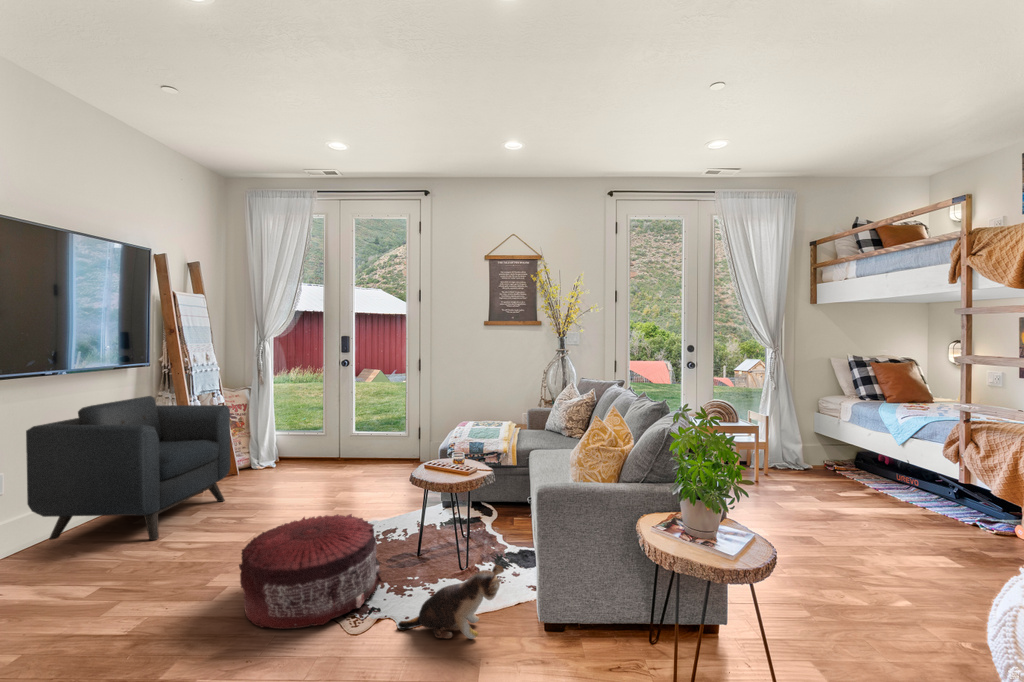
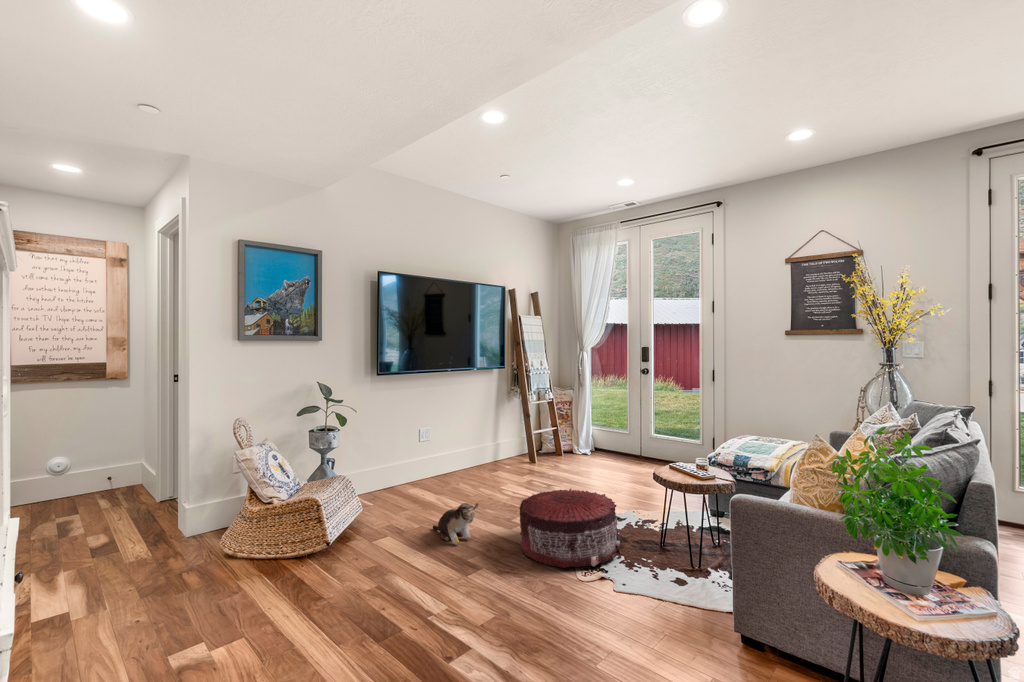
armchair: present [26,396,231,540] -> none [436,388,549,487]
plush toy: present [398,565,504,639] -> present [433,503,478,545]

